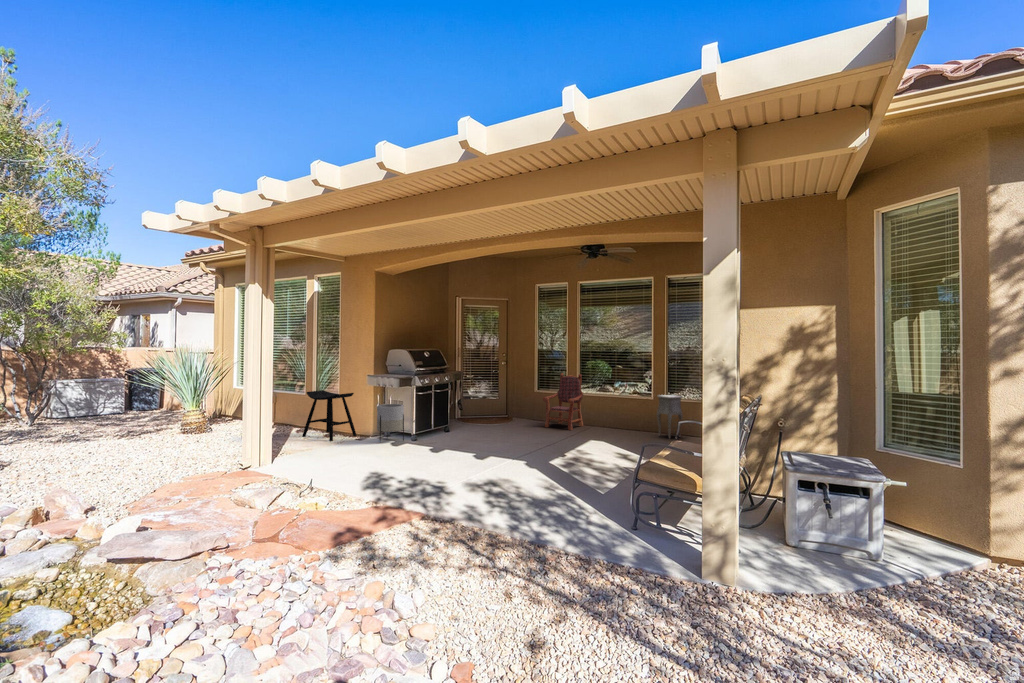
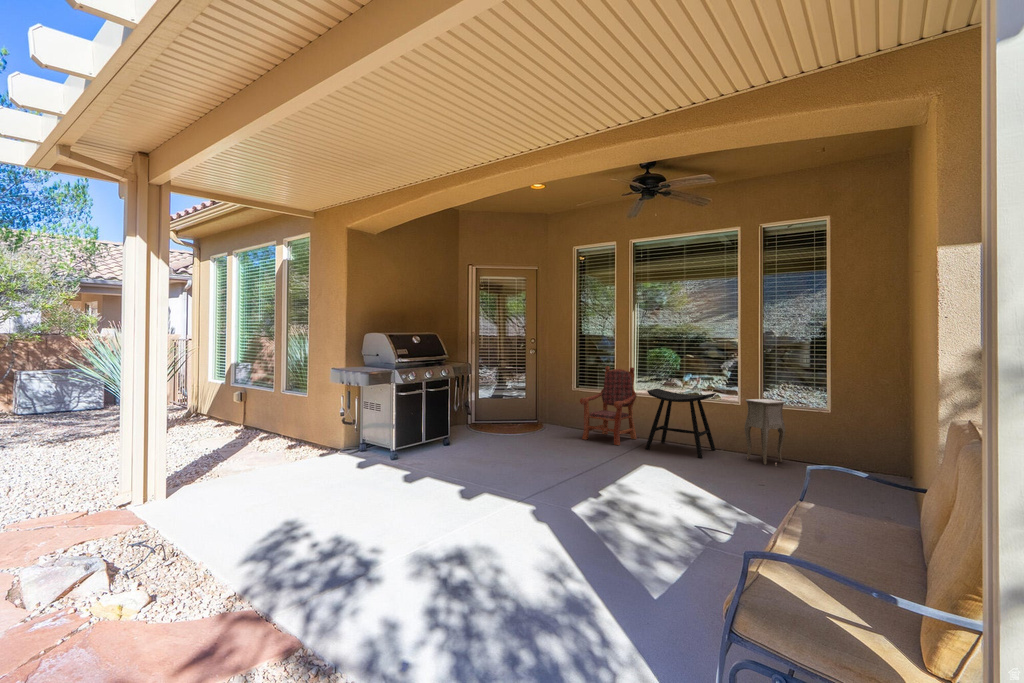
stool: present [302,390,356,441] -> present [645,388,716,458]
planter: present [377,404,404,442] -> none [343,407,381,460]

